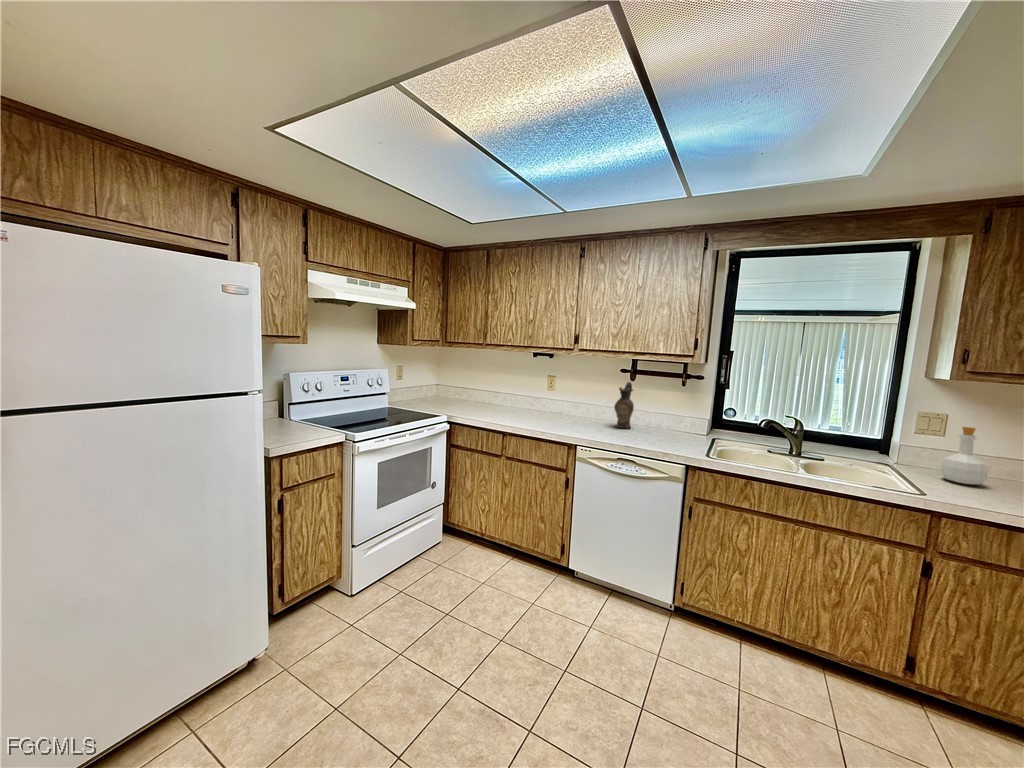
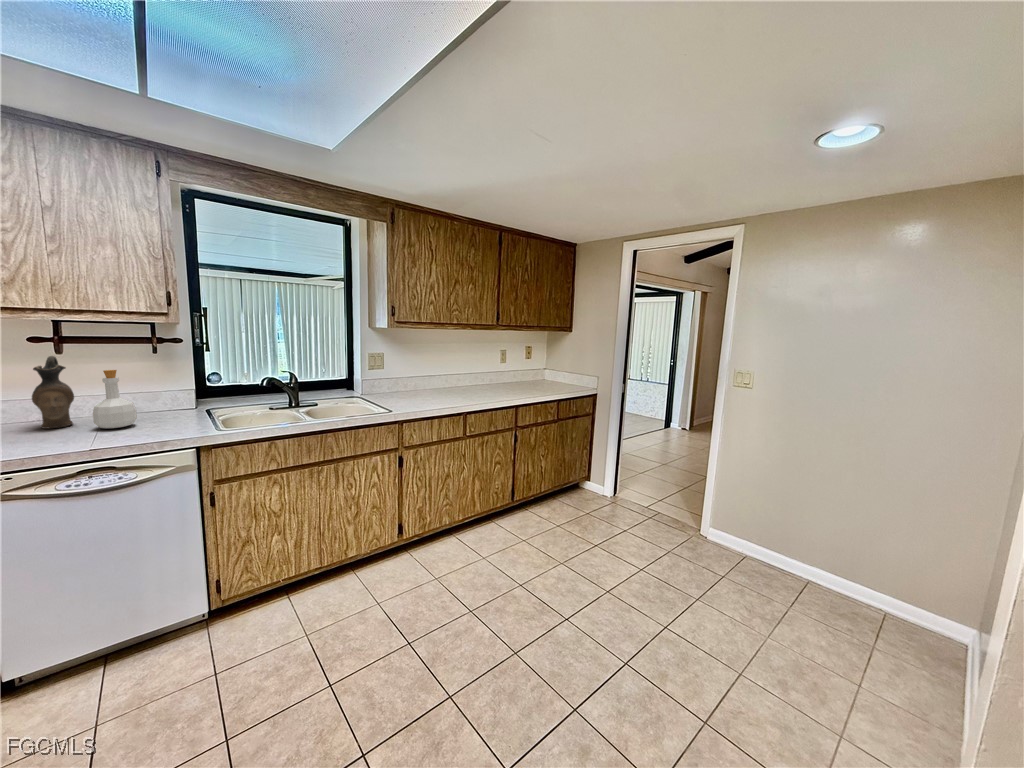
bottle: present [941,427,988,485] -> present [93,370,137,429]

